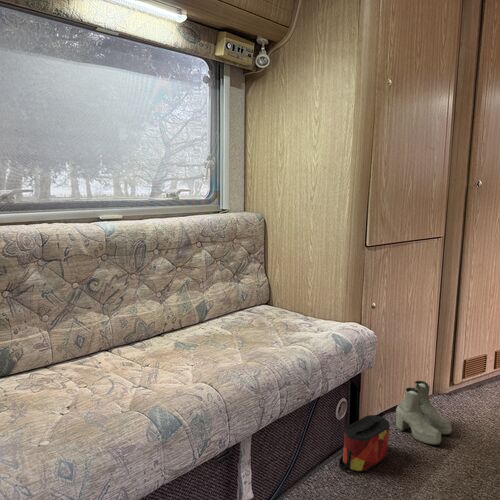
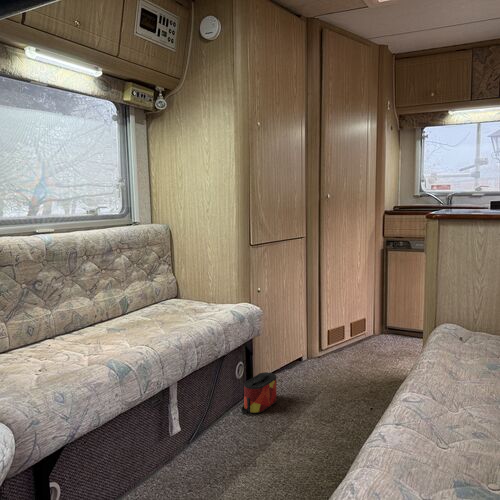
boots: present [396,381,452,445] -> none [281,346,321,390]

